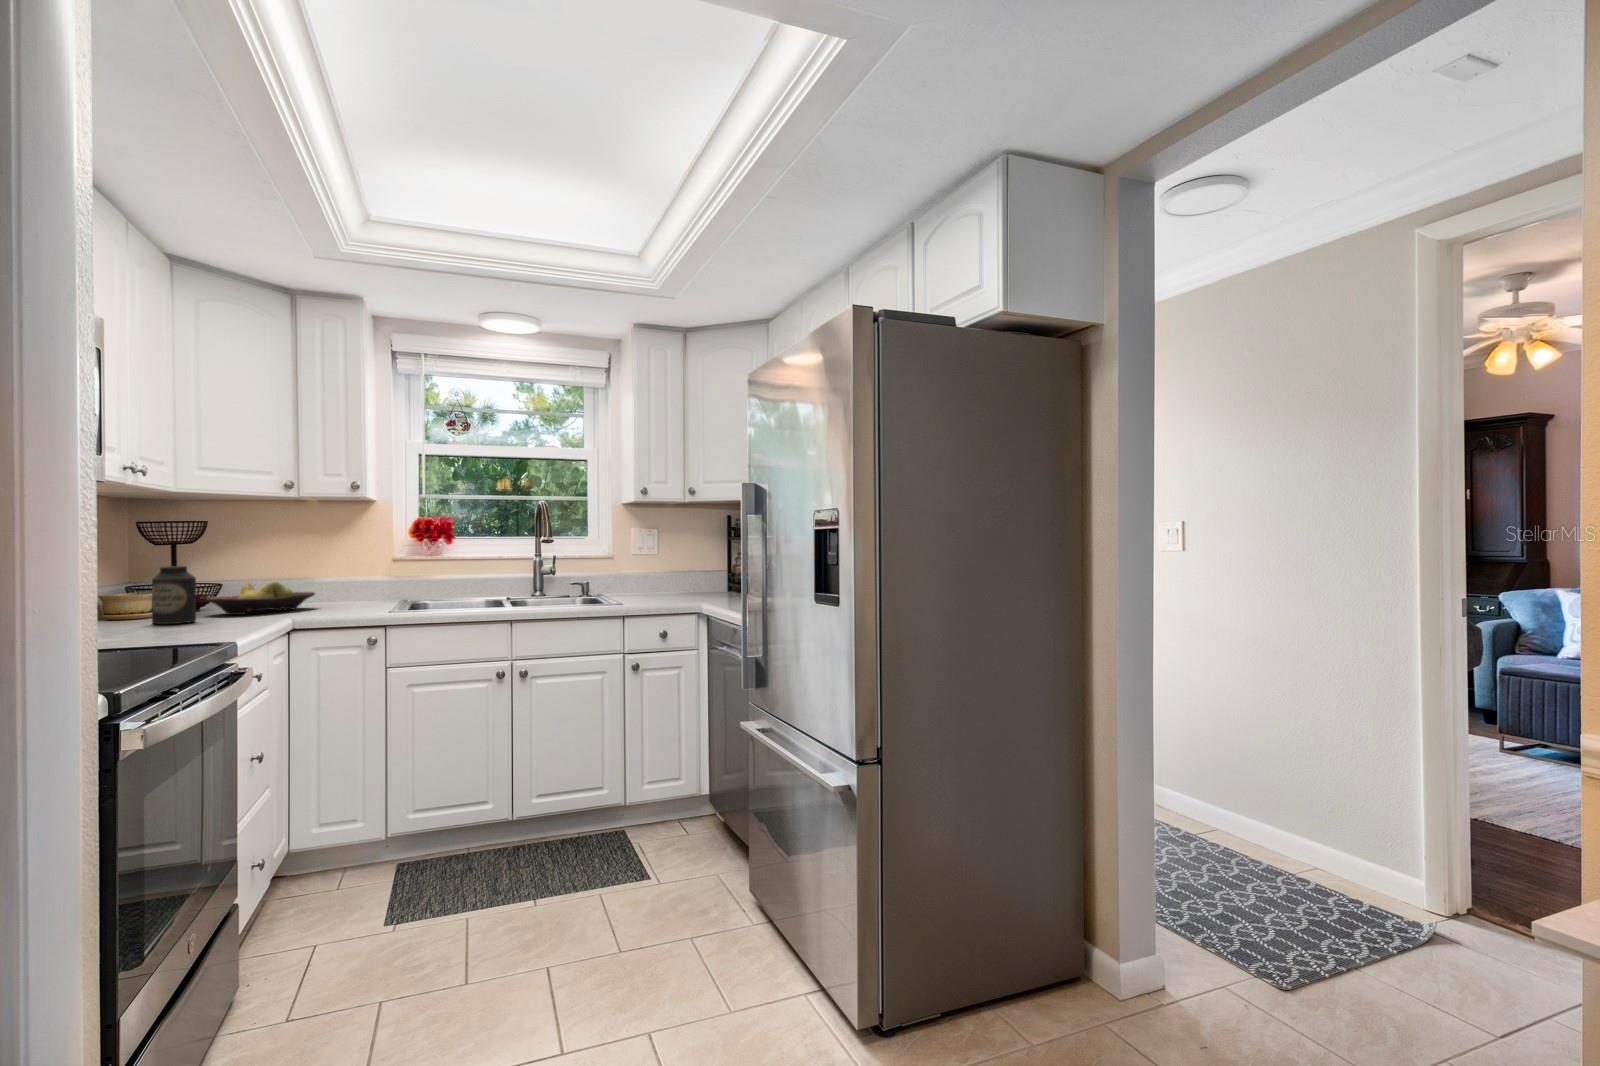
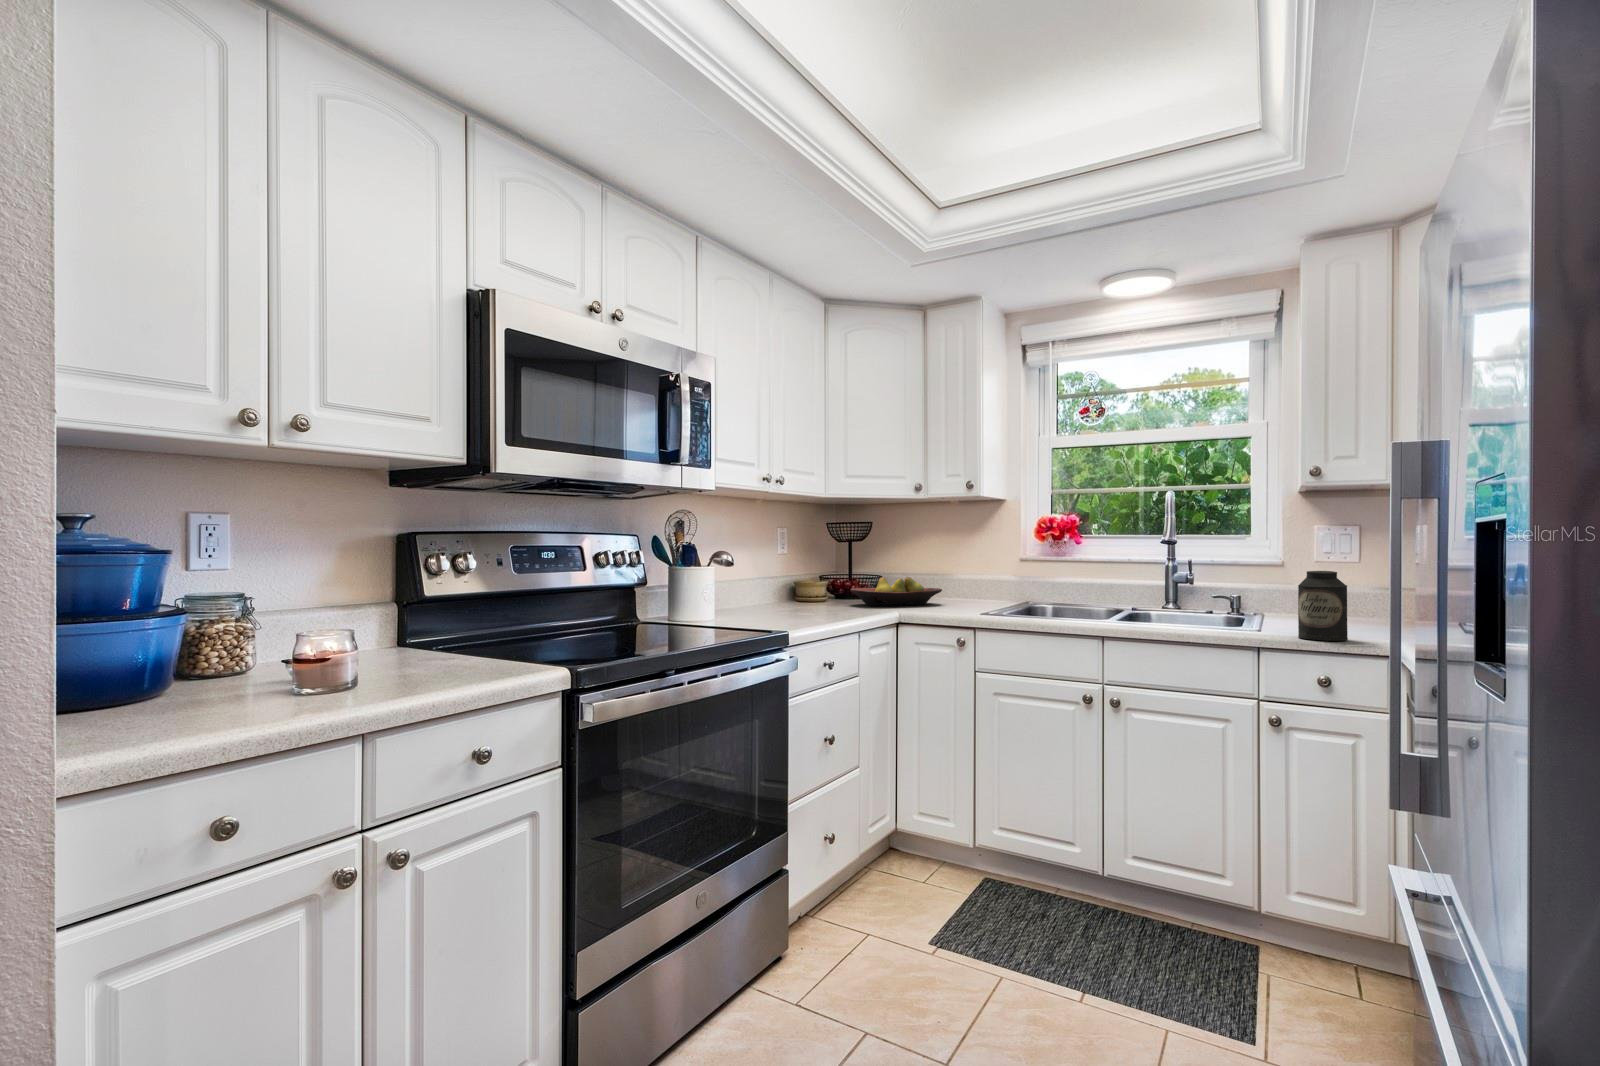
canister: present [152,566,196,624] -> present [1298,571,1348,641]

